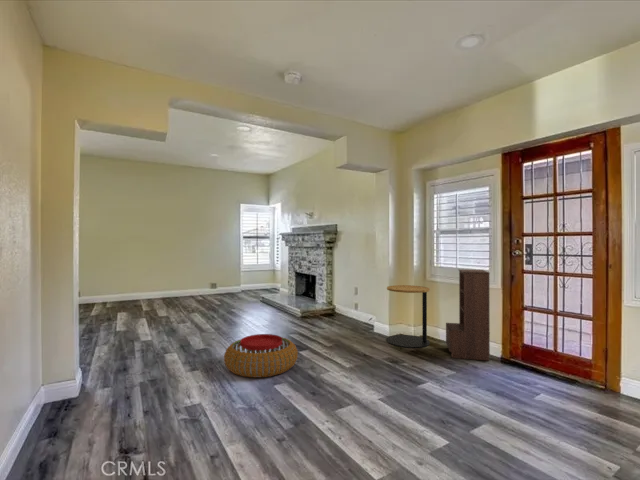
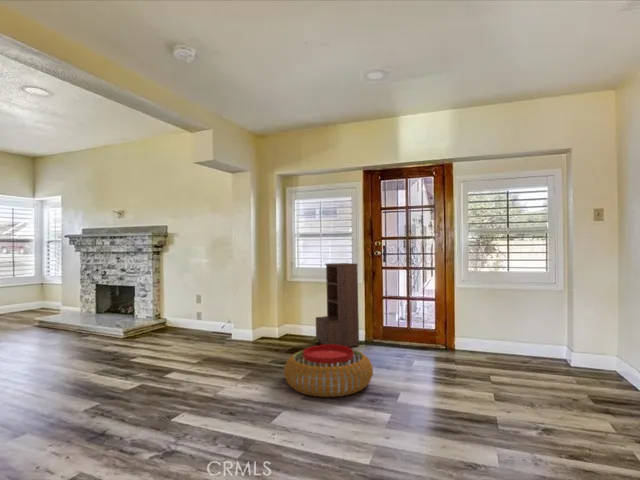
side table: present [387,285,430,348] -> none [254,284,299,349]
pouf: present [224,334,298,378] -> present [284,344,373,397]

